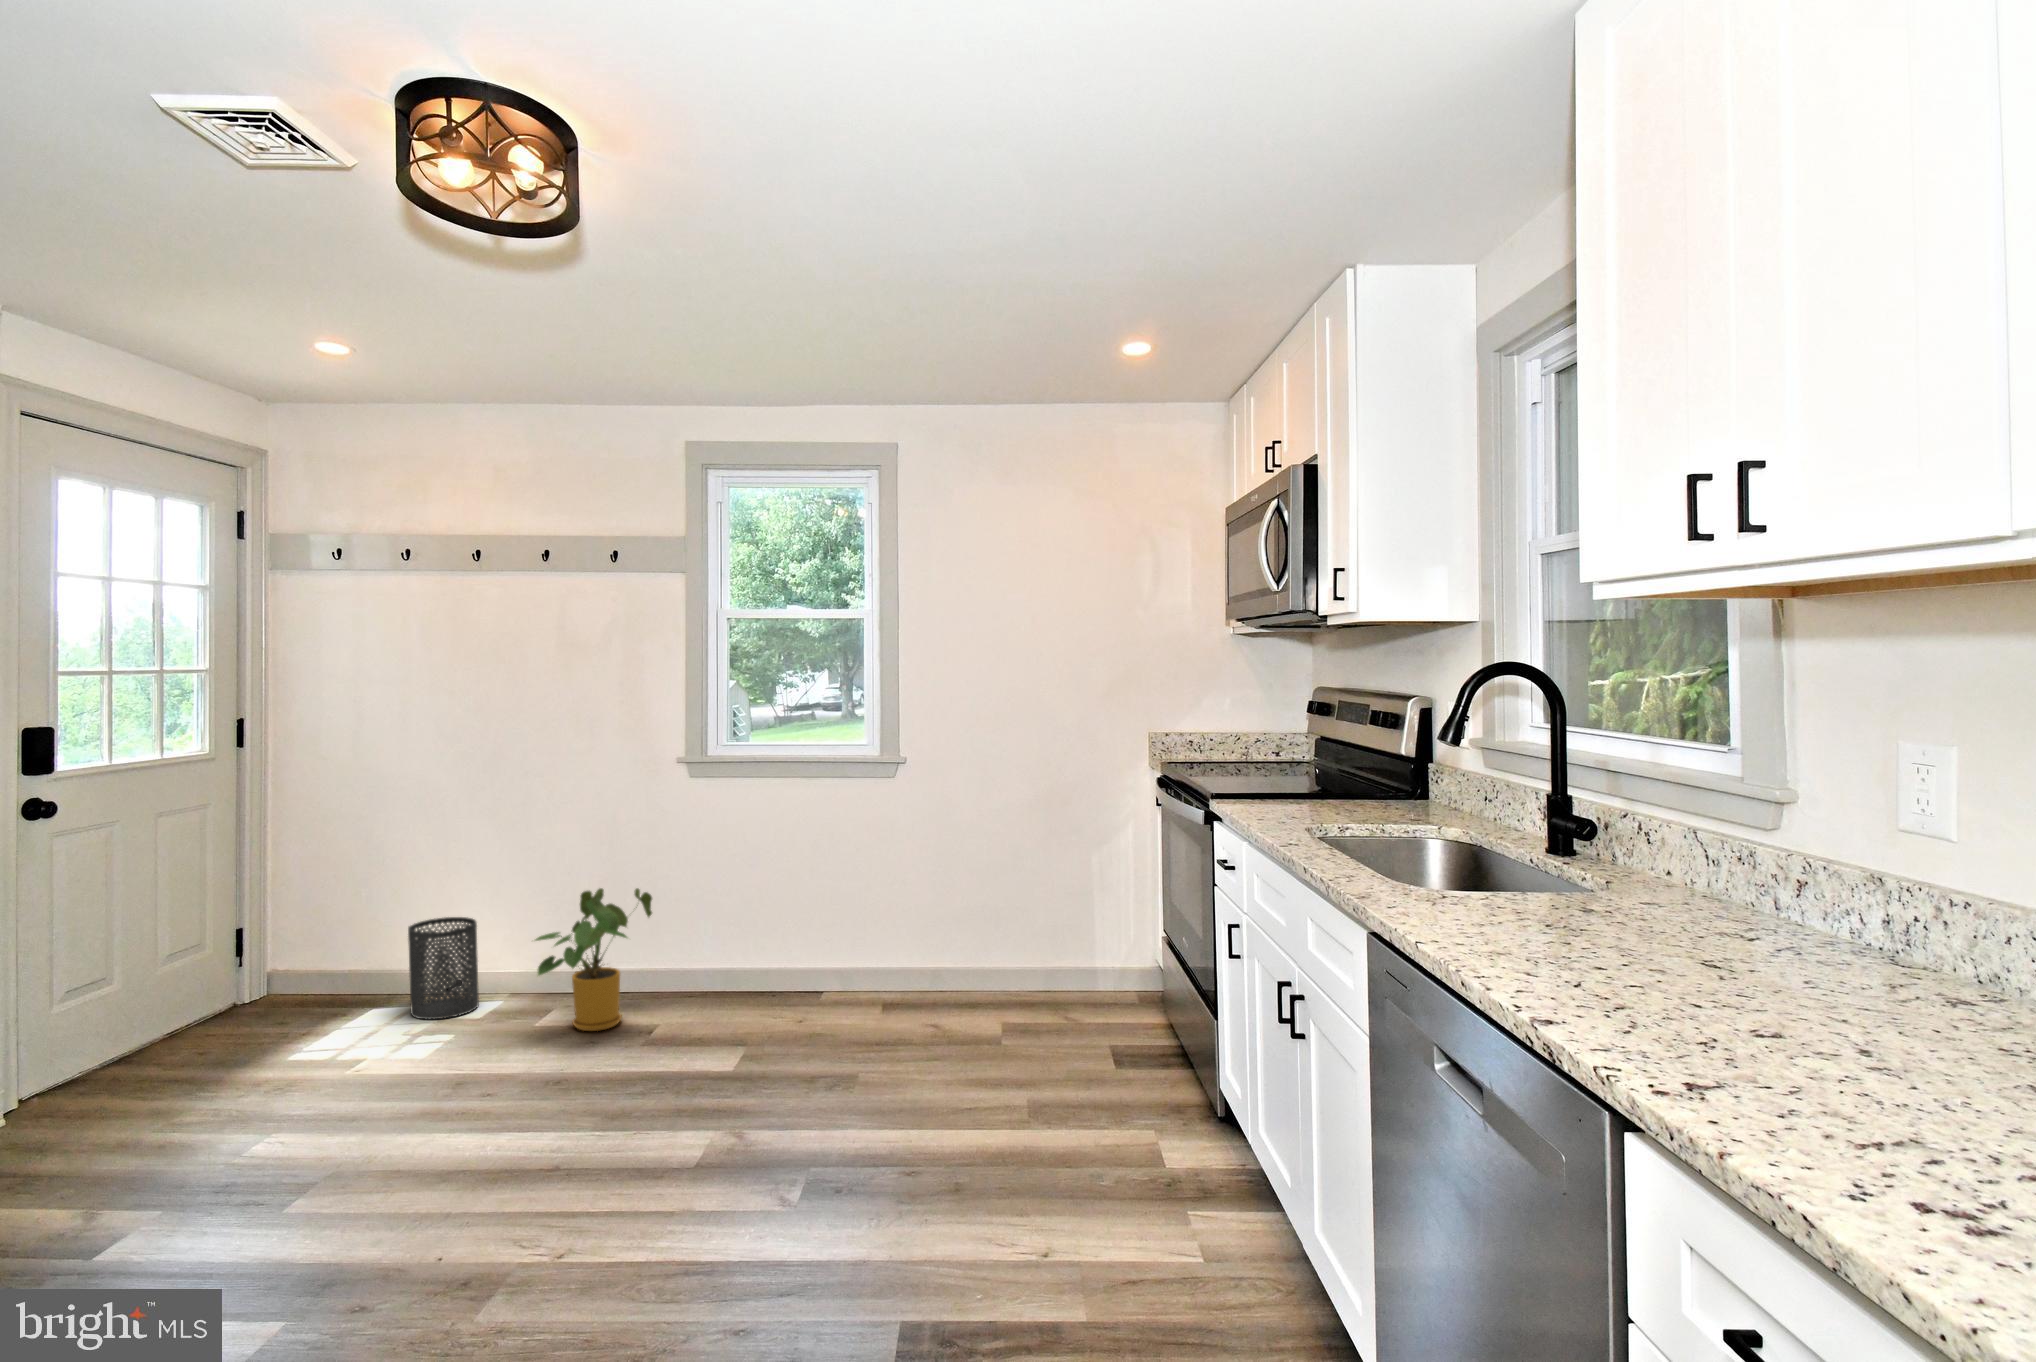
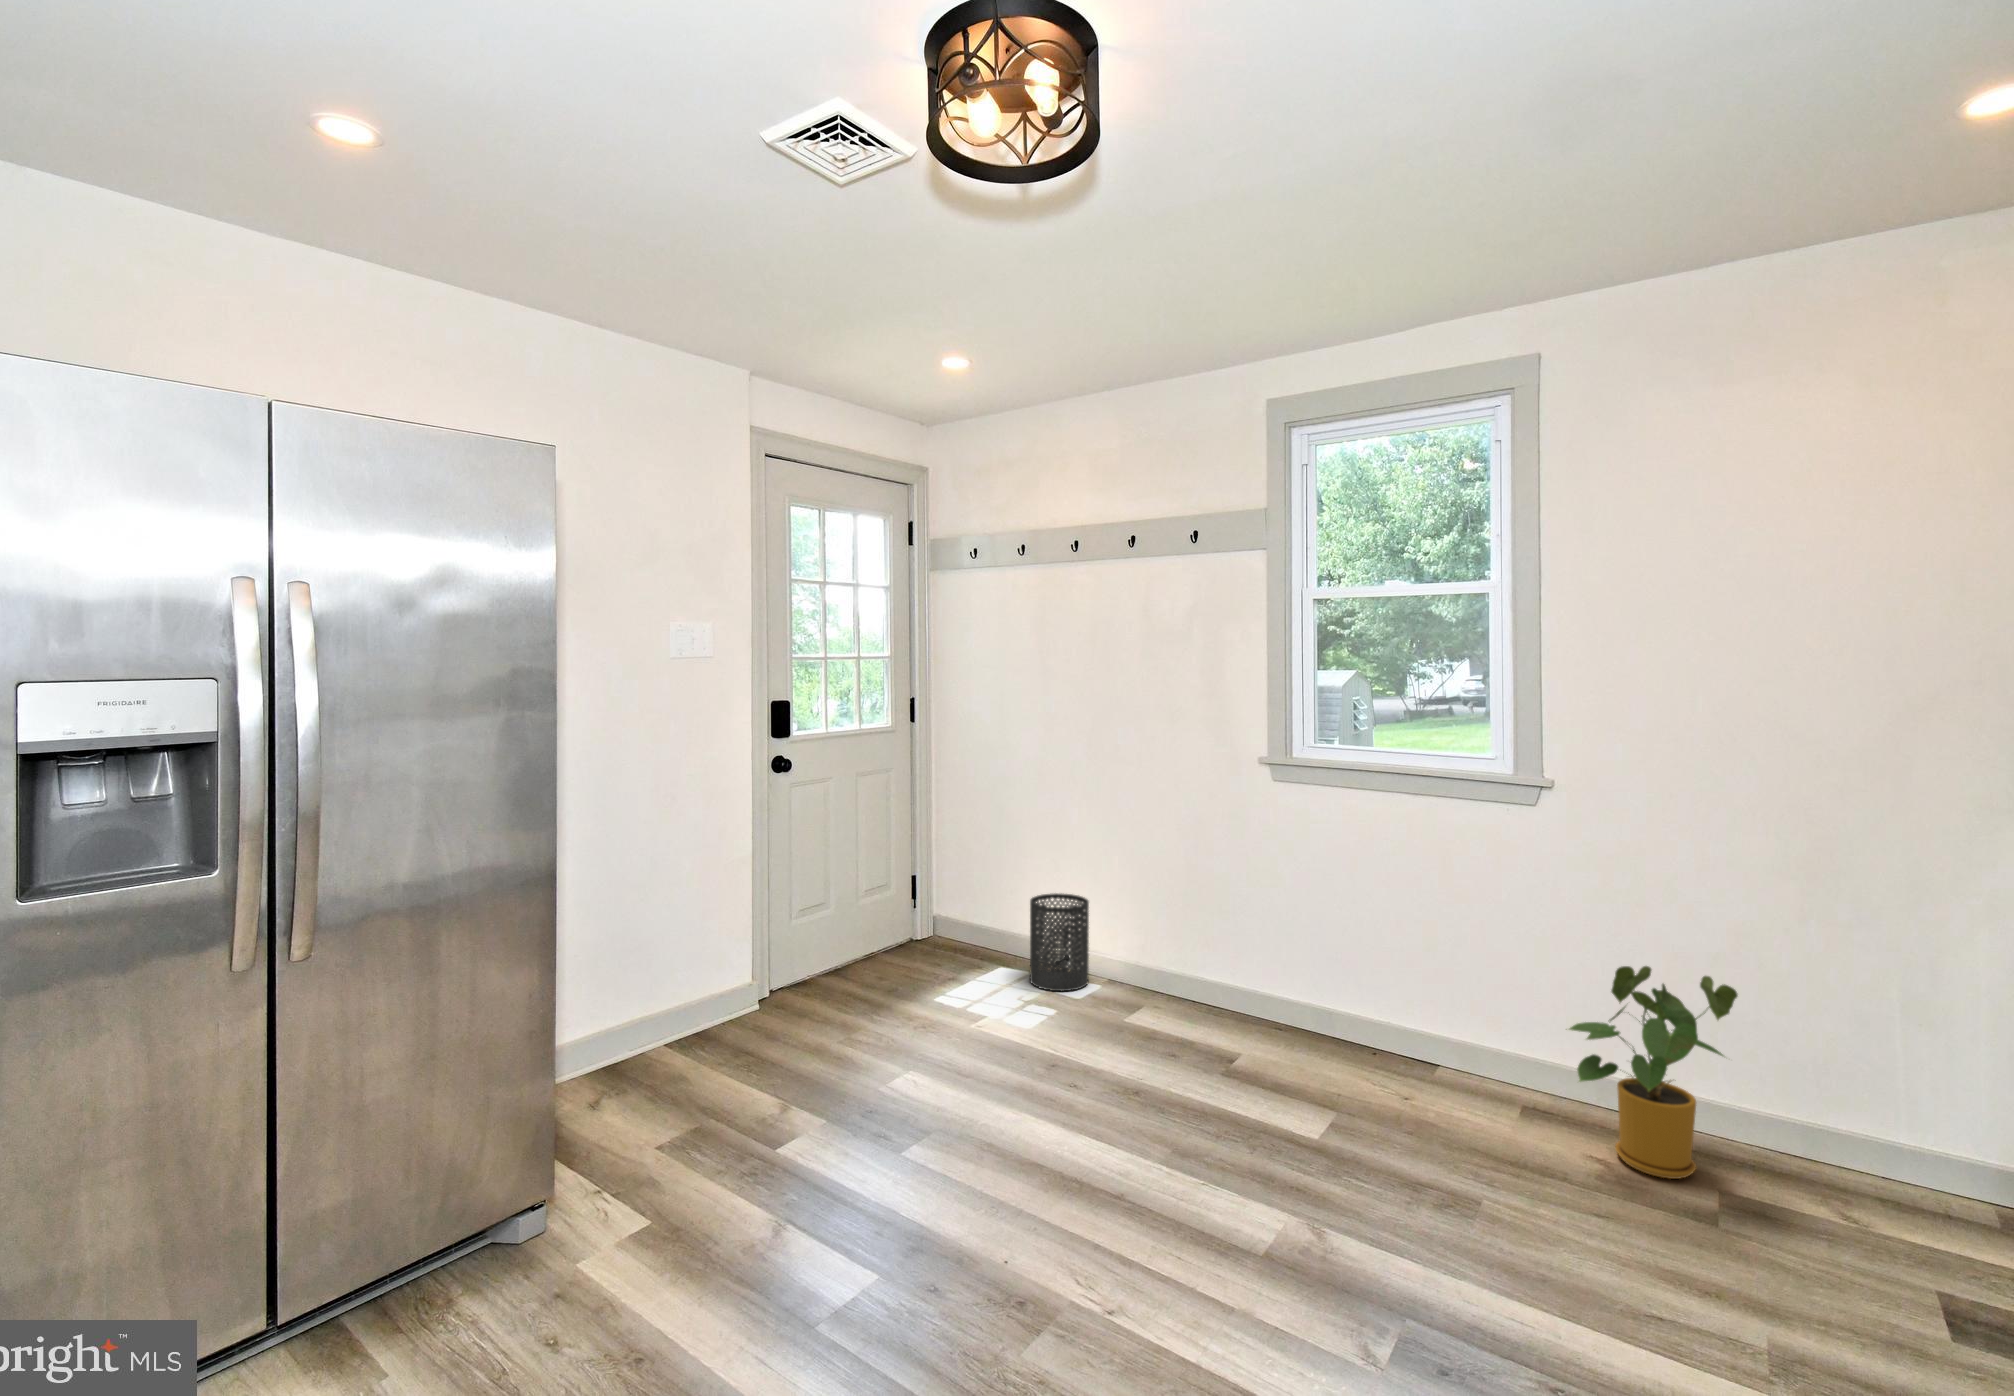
house plant: present [535,888,652,1031] -> present [1570,966,1738,1179]

